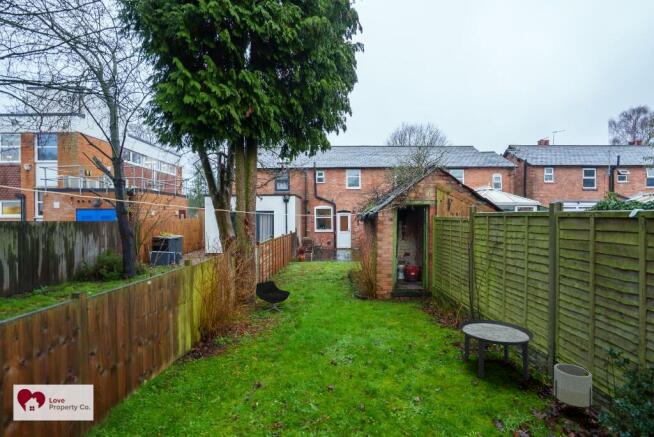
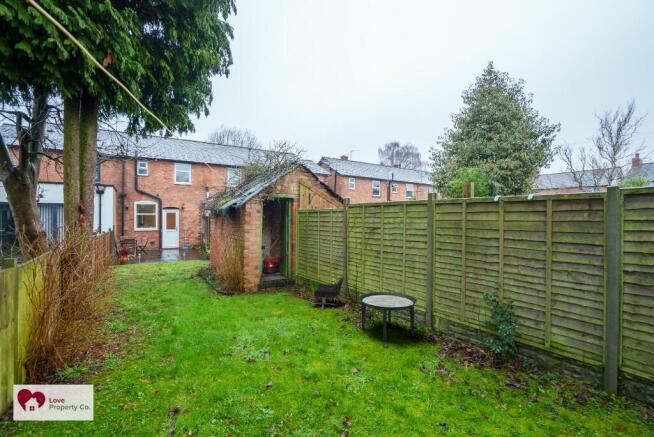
lounge chair: present [256,281,290,312] -> present [314,277,344,307]
planter: present [554,364,592,421] -> none [443,314,469,352]

